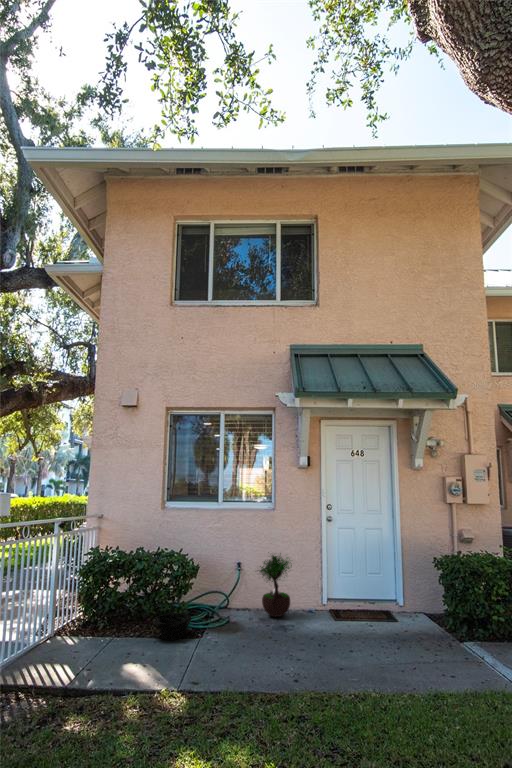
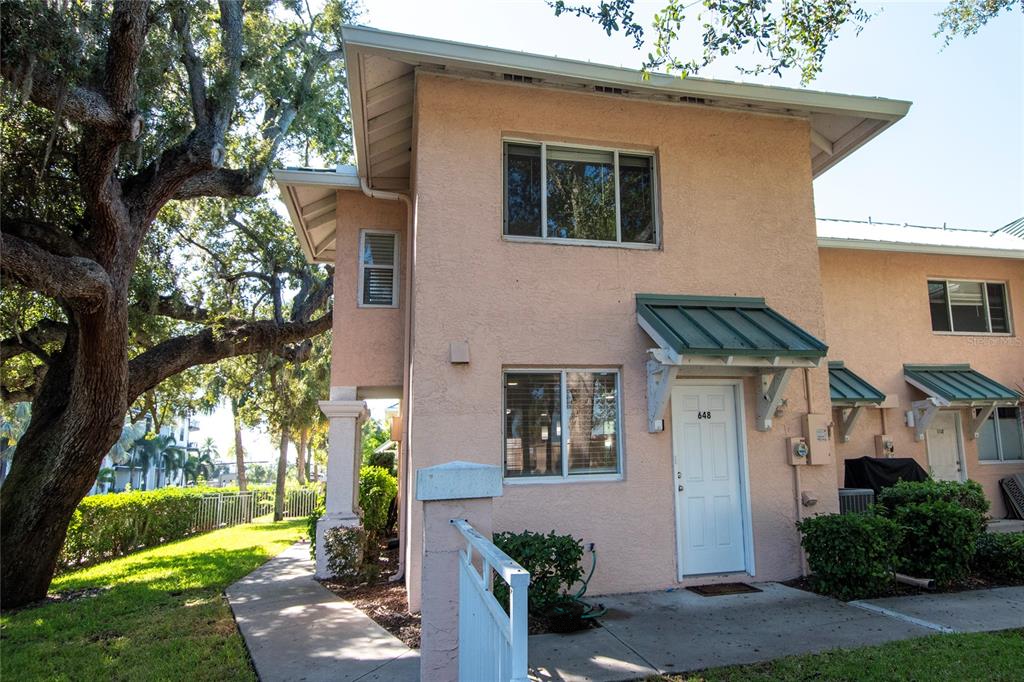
potted tree: present [260,553,292,617] -> none [622,523,663,598]

